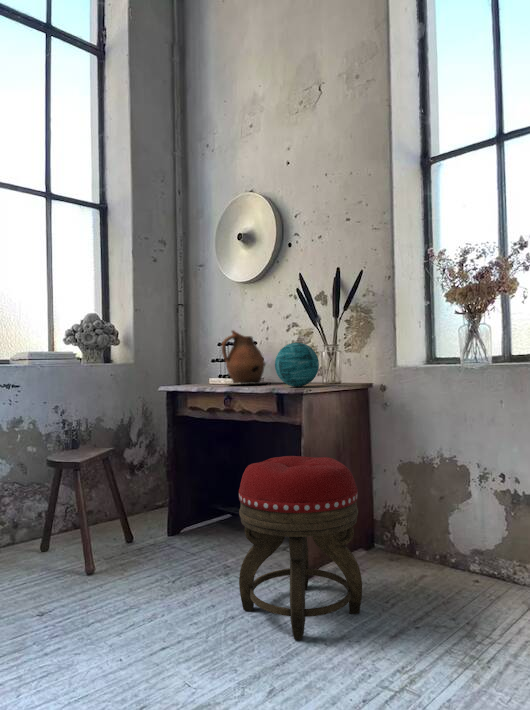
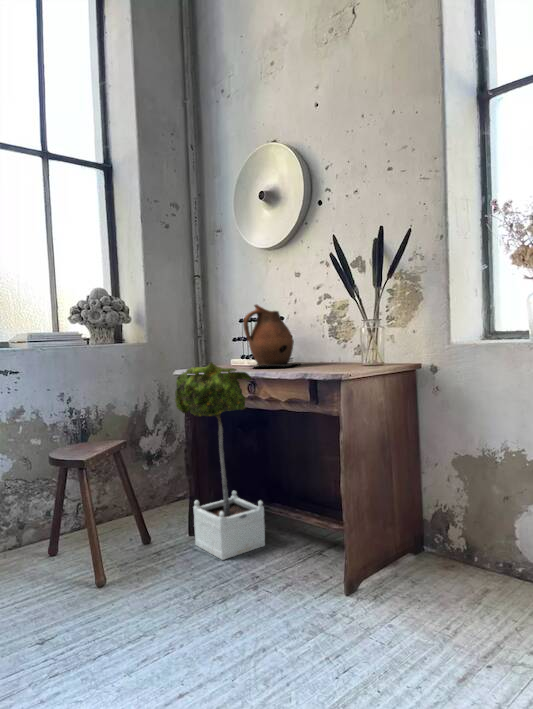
decorative orb: present [275,343,319,387] -> none [306,318,359,370]
potted tree: none [159,378,236,554] -> present [175,362,265,560]
footstool: present [239,456,362,640] -> none [268,455,419,684]

